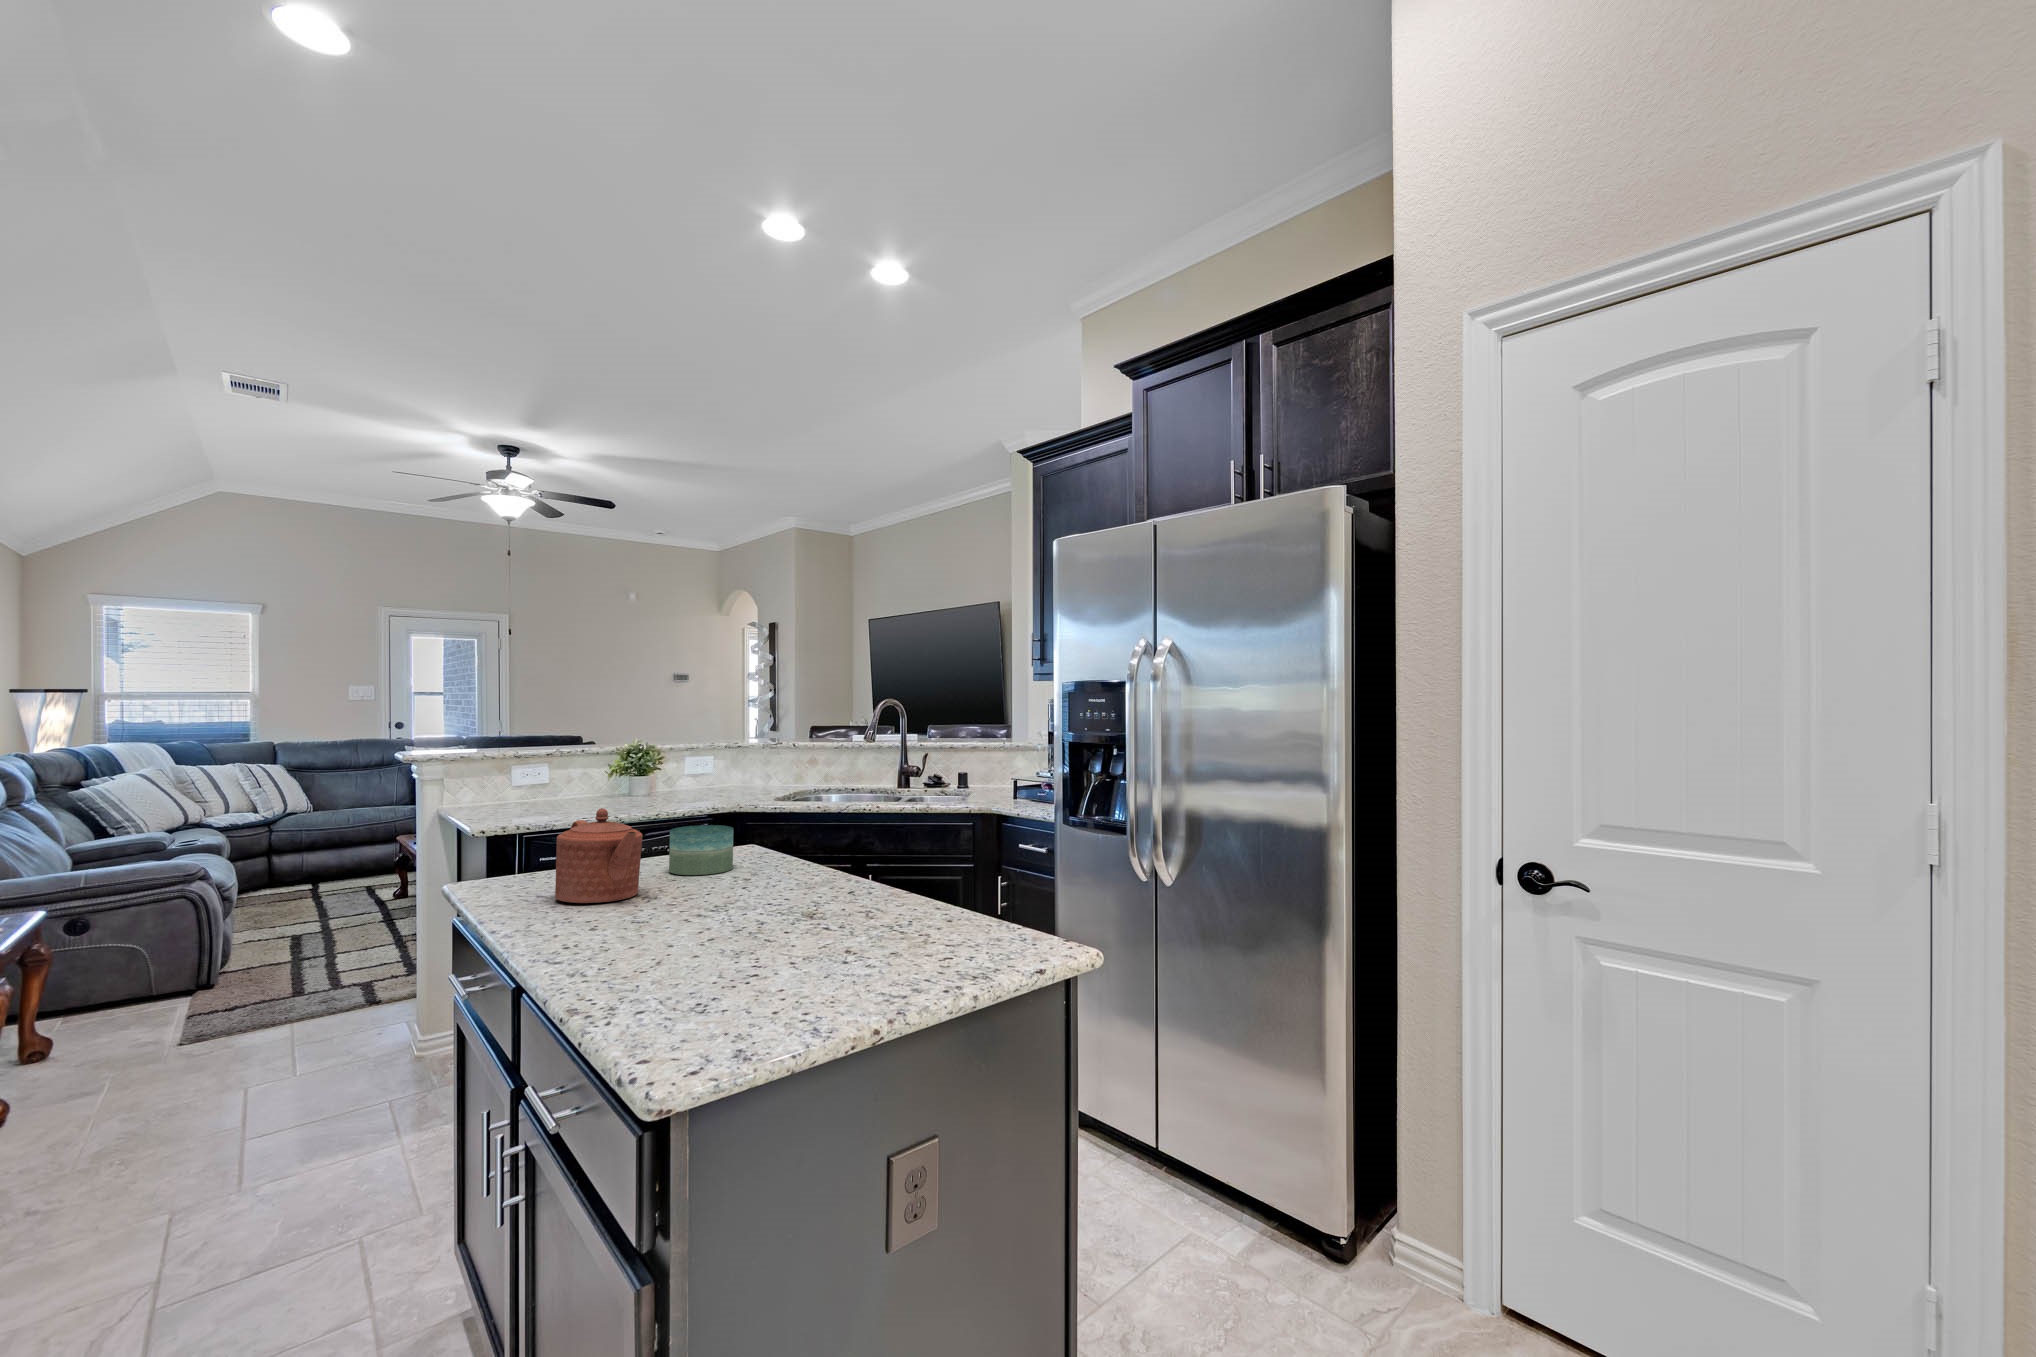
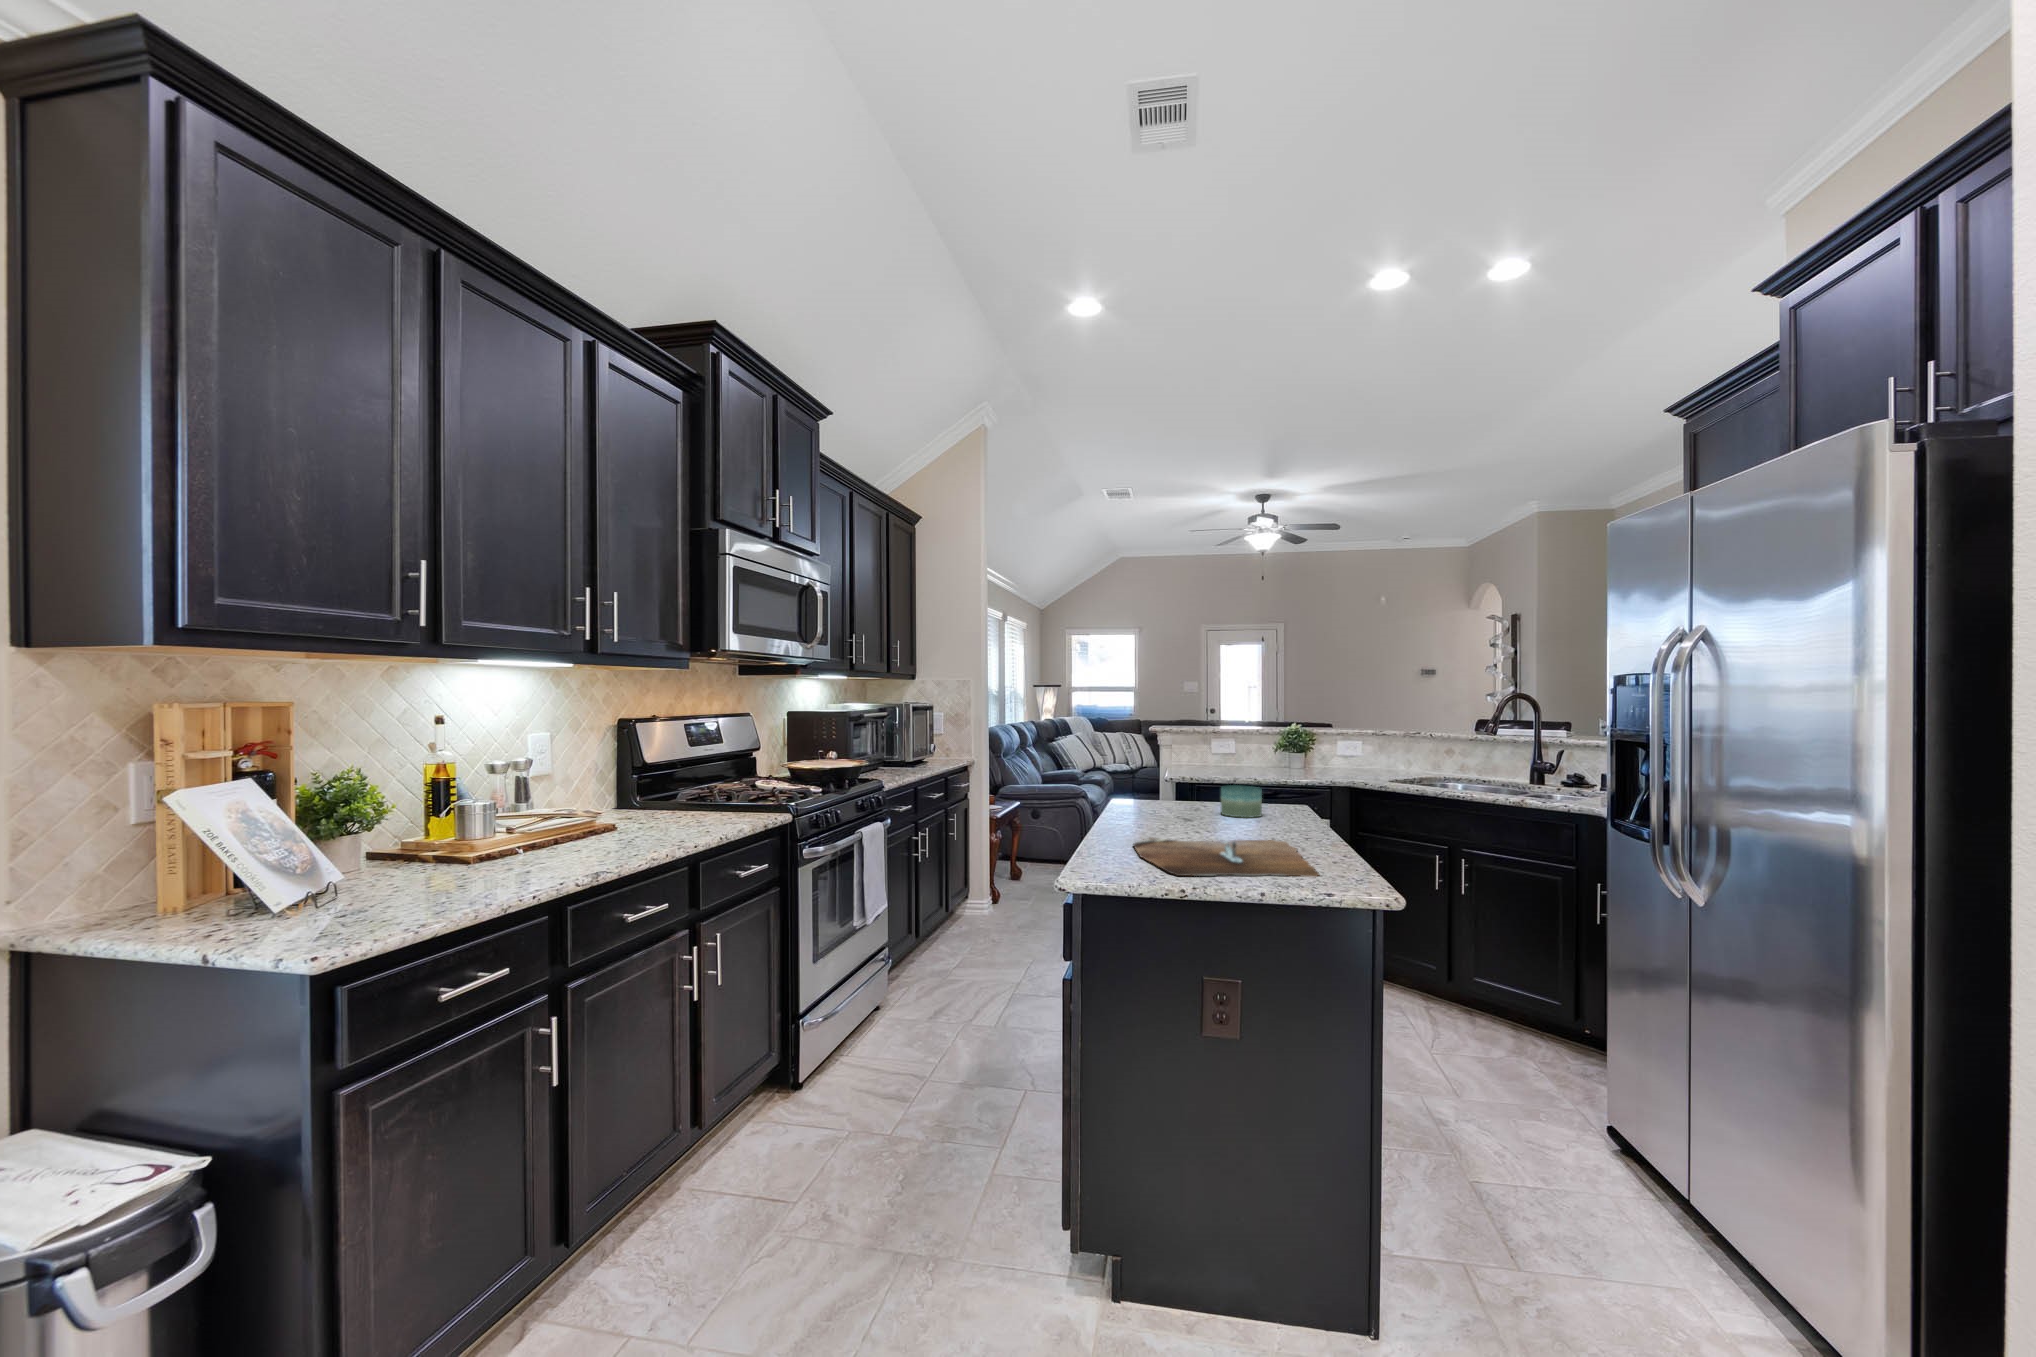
teapot: present [555,808,643,903] -> none [1142,766,1189,821]
cutting board: none [640,901,992,1005] -> present [1134,837,1319,877]

